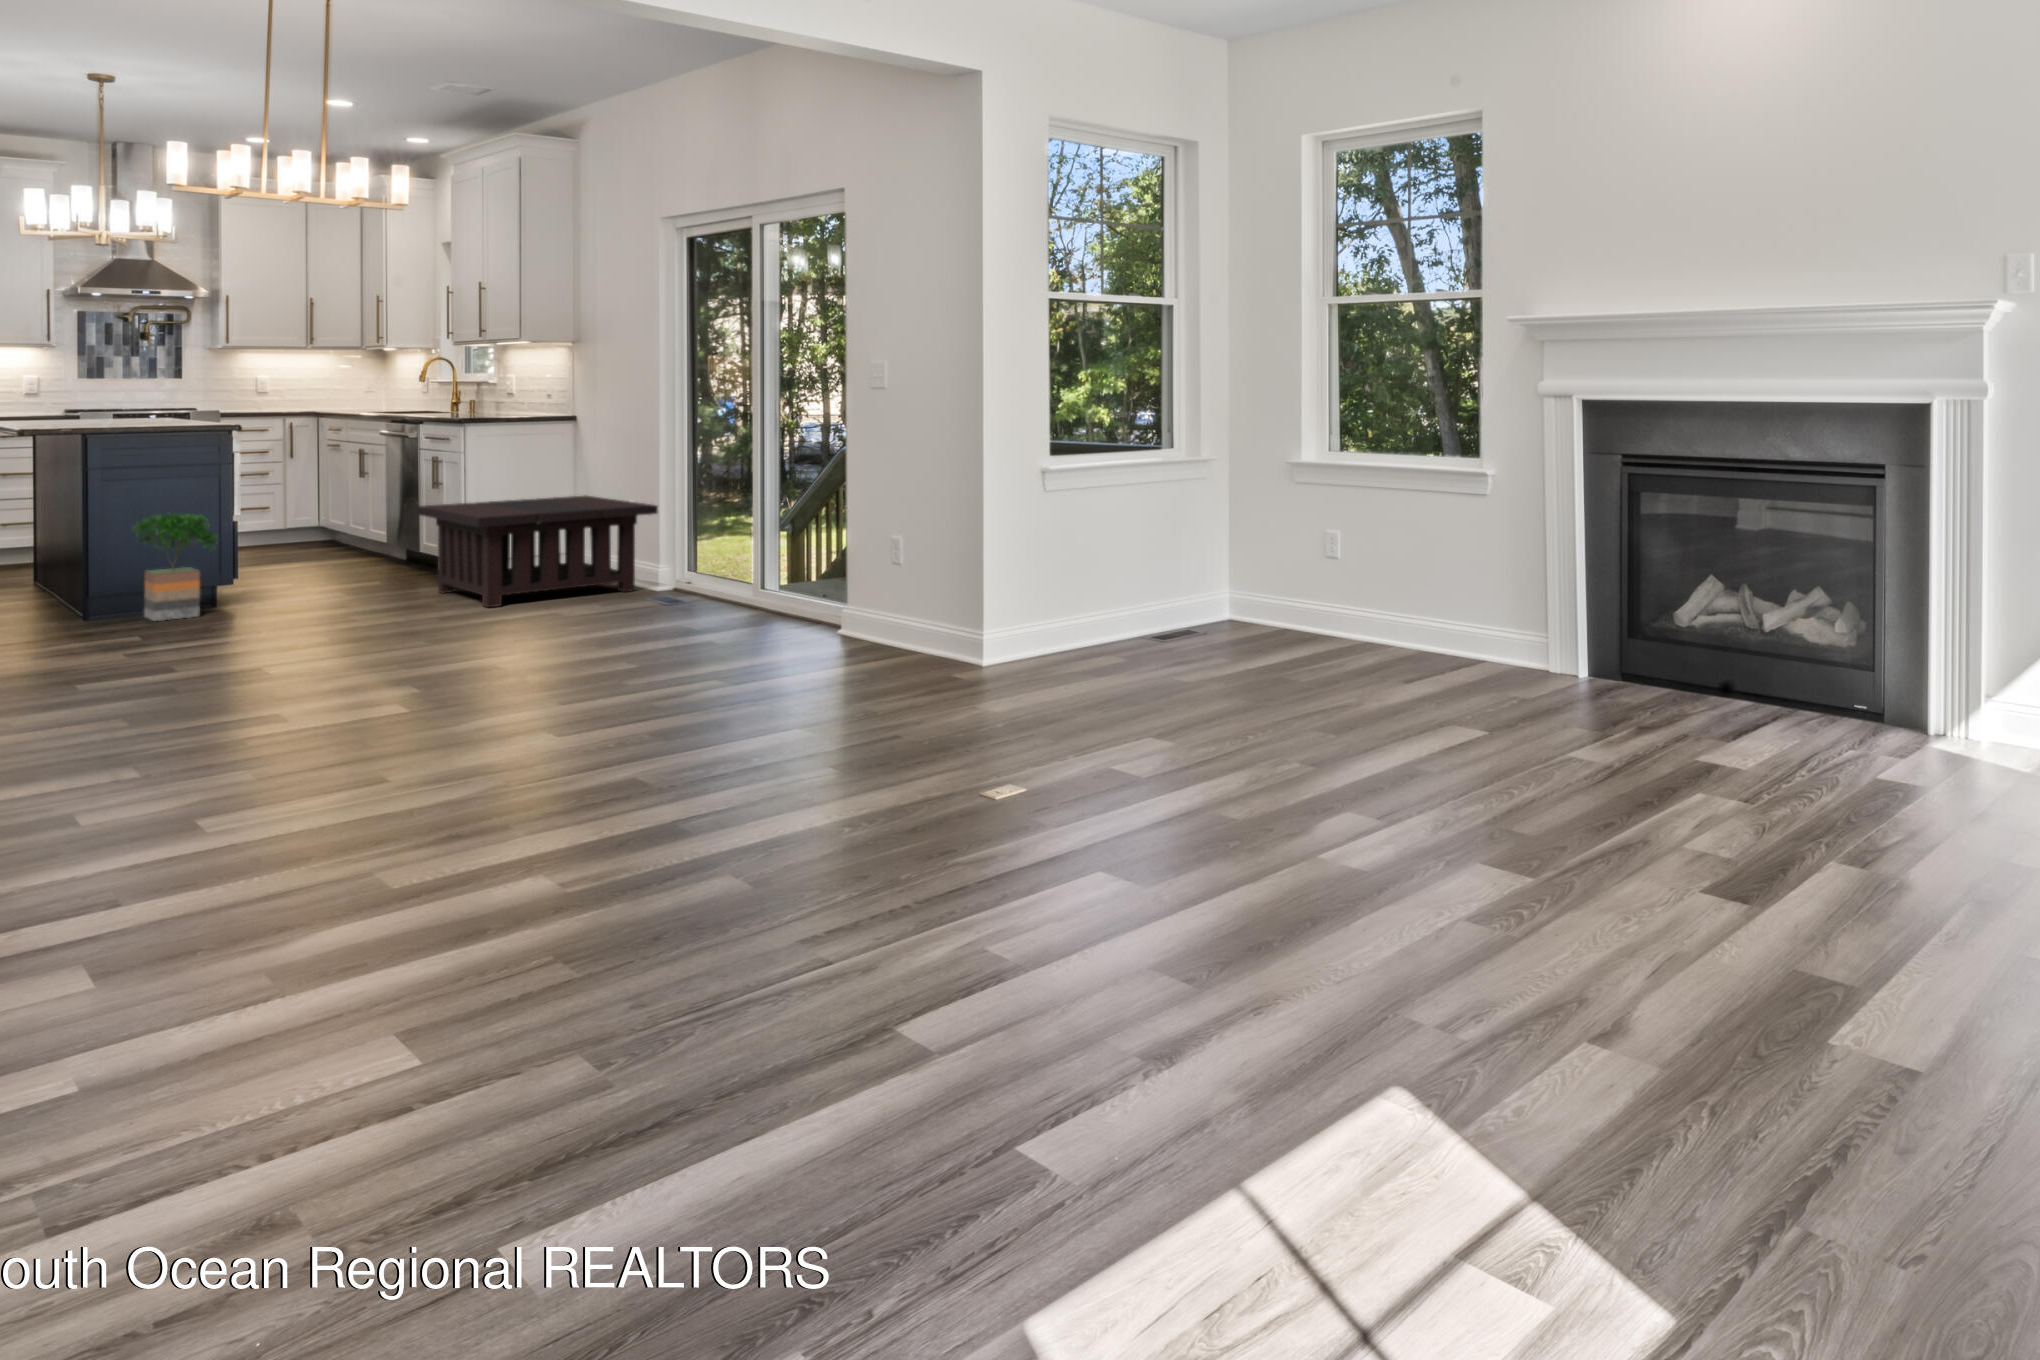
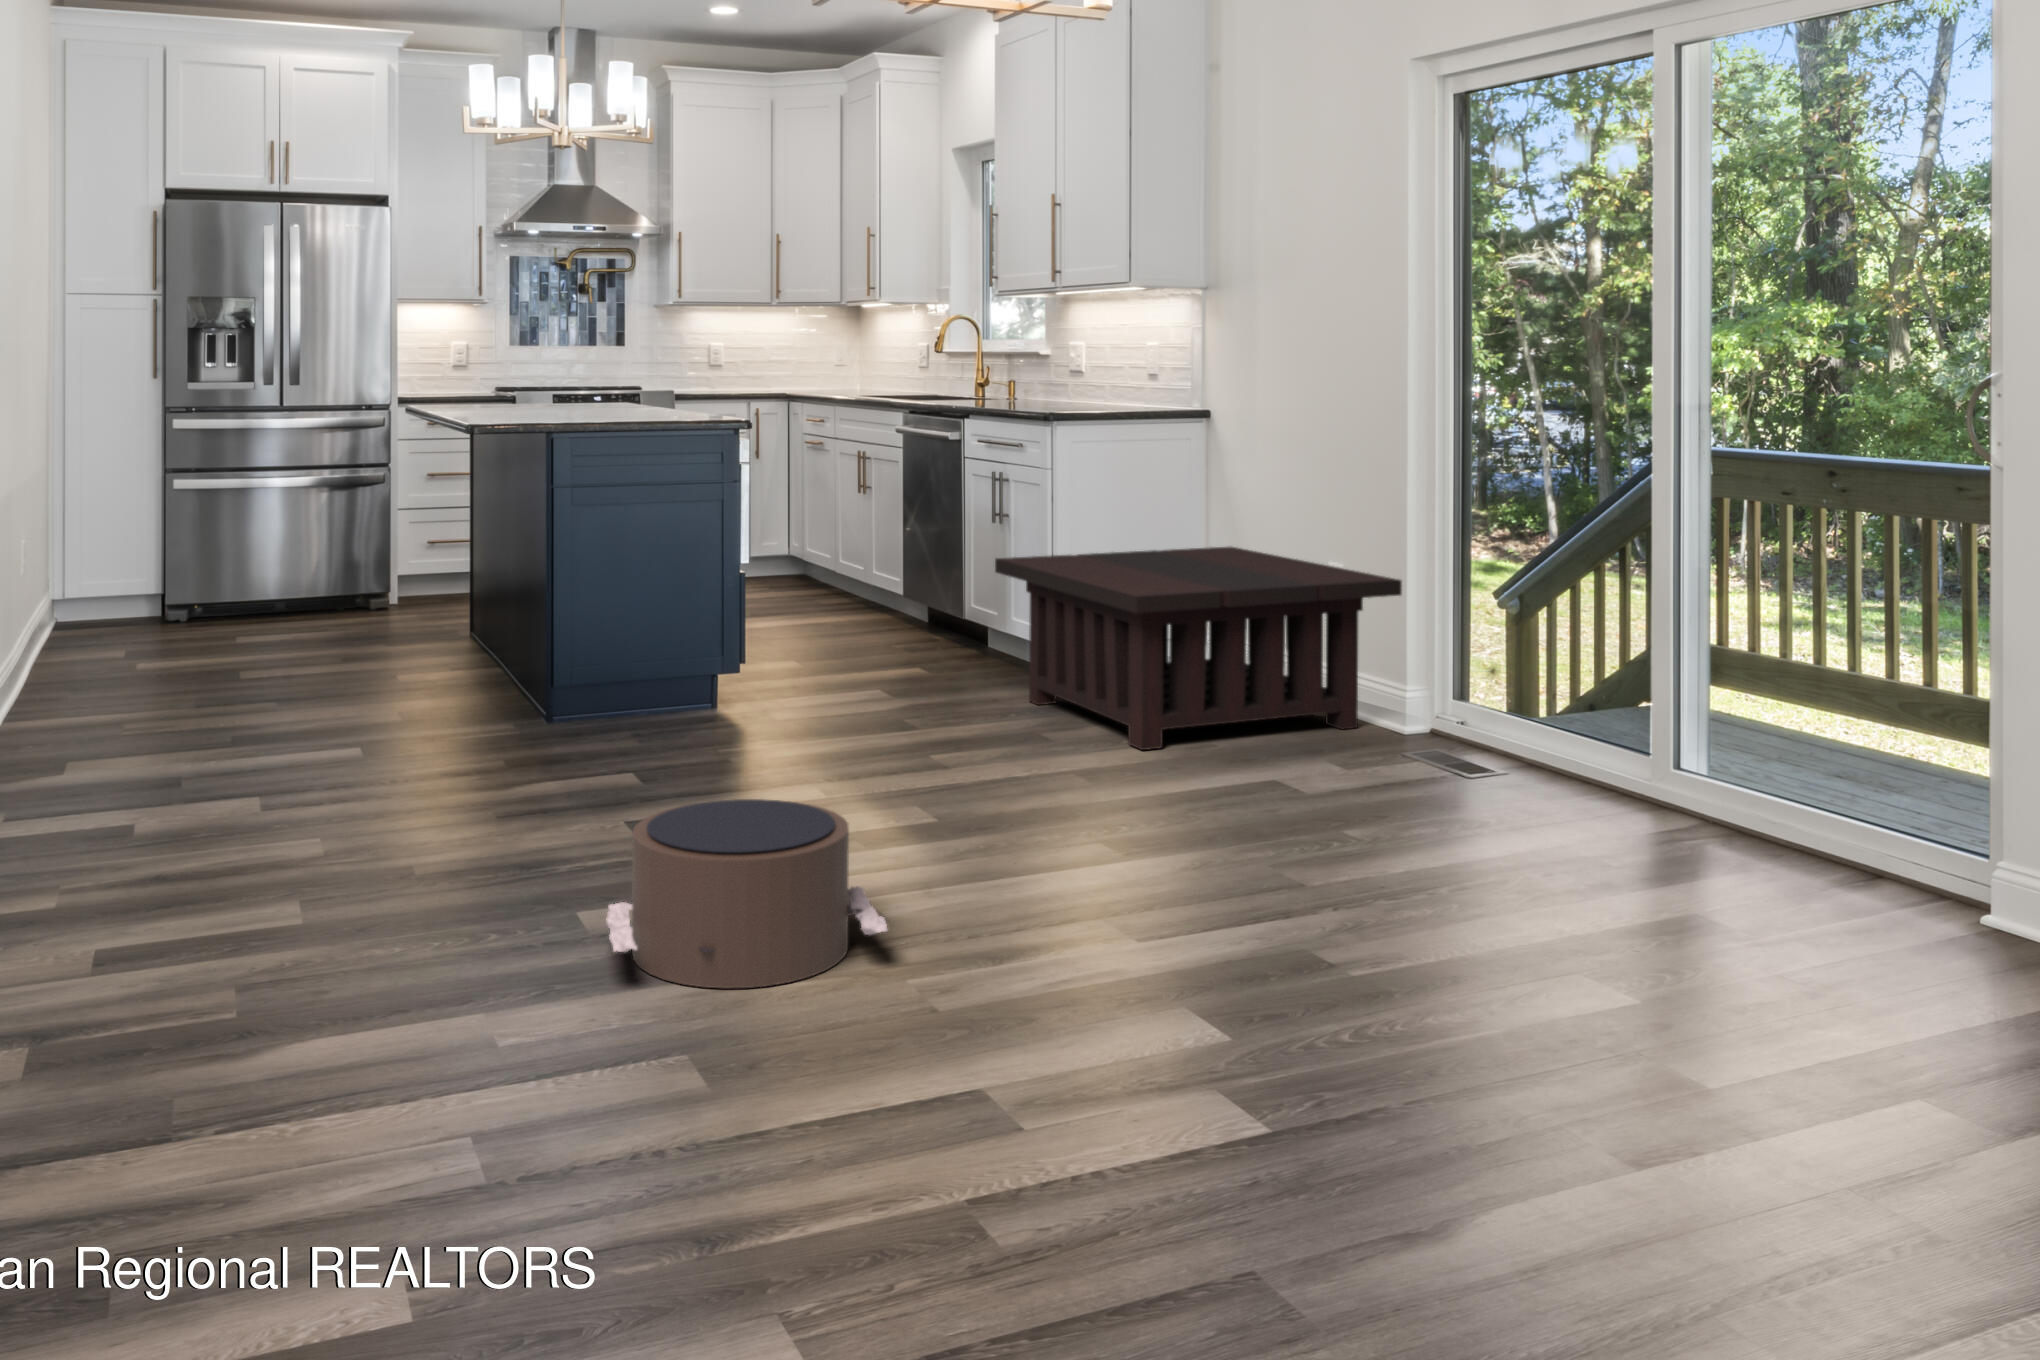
potted tree: present [133,513,218,621] -> none [615,558,736,734]
pouf: none [76,619,251,705] -> present [606,799,887,988]

